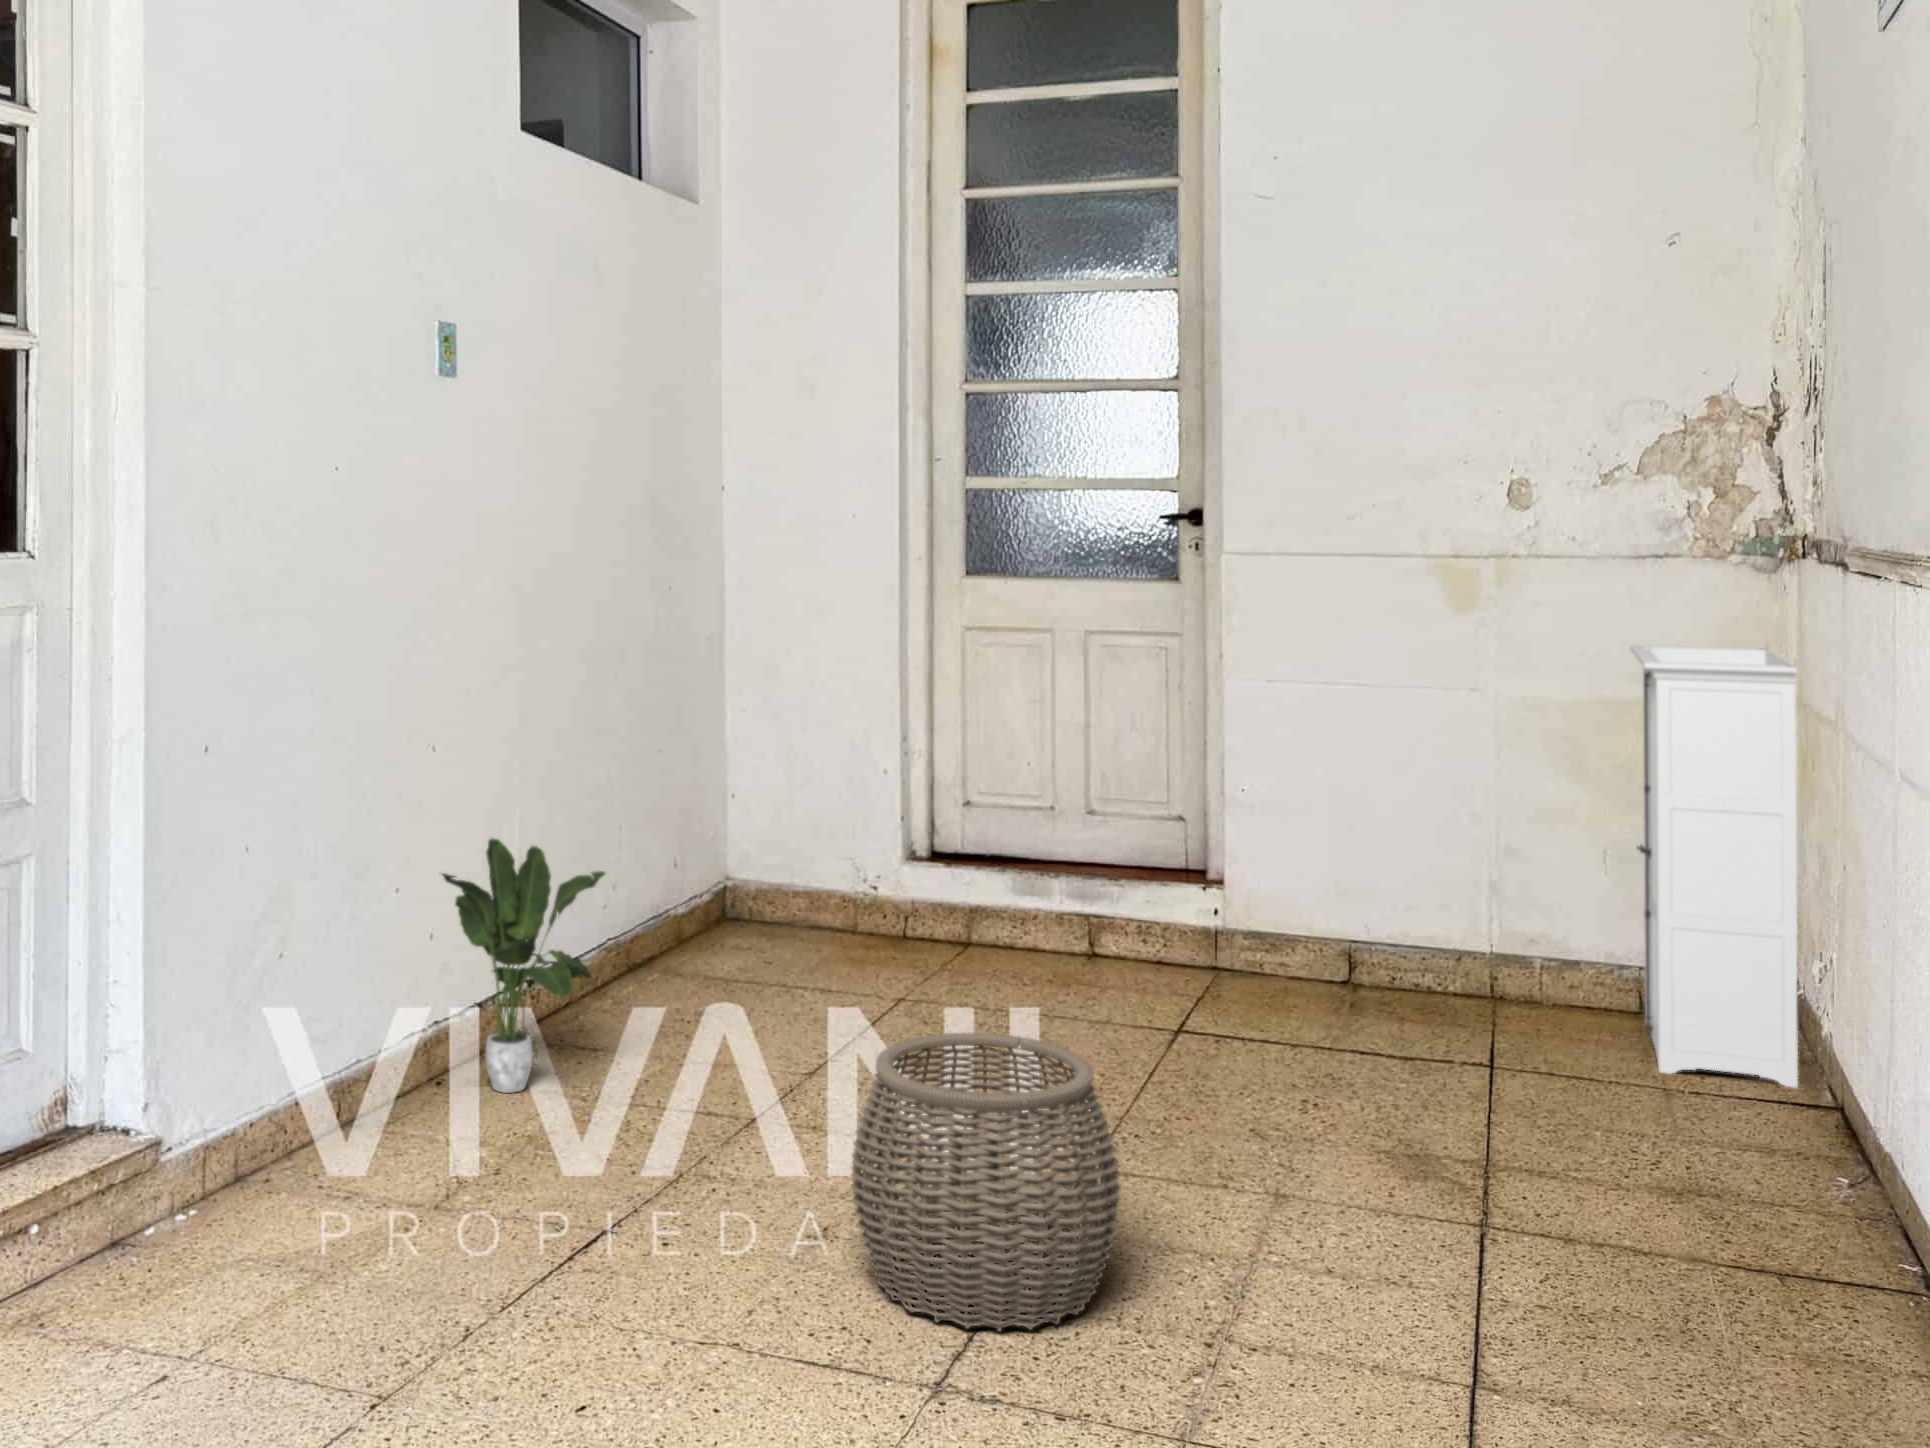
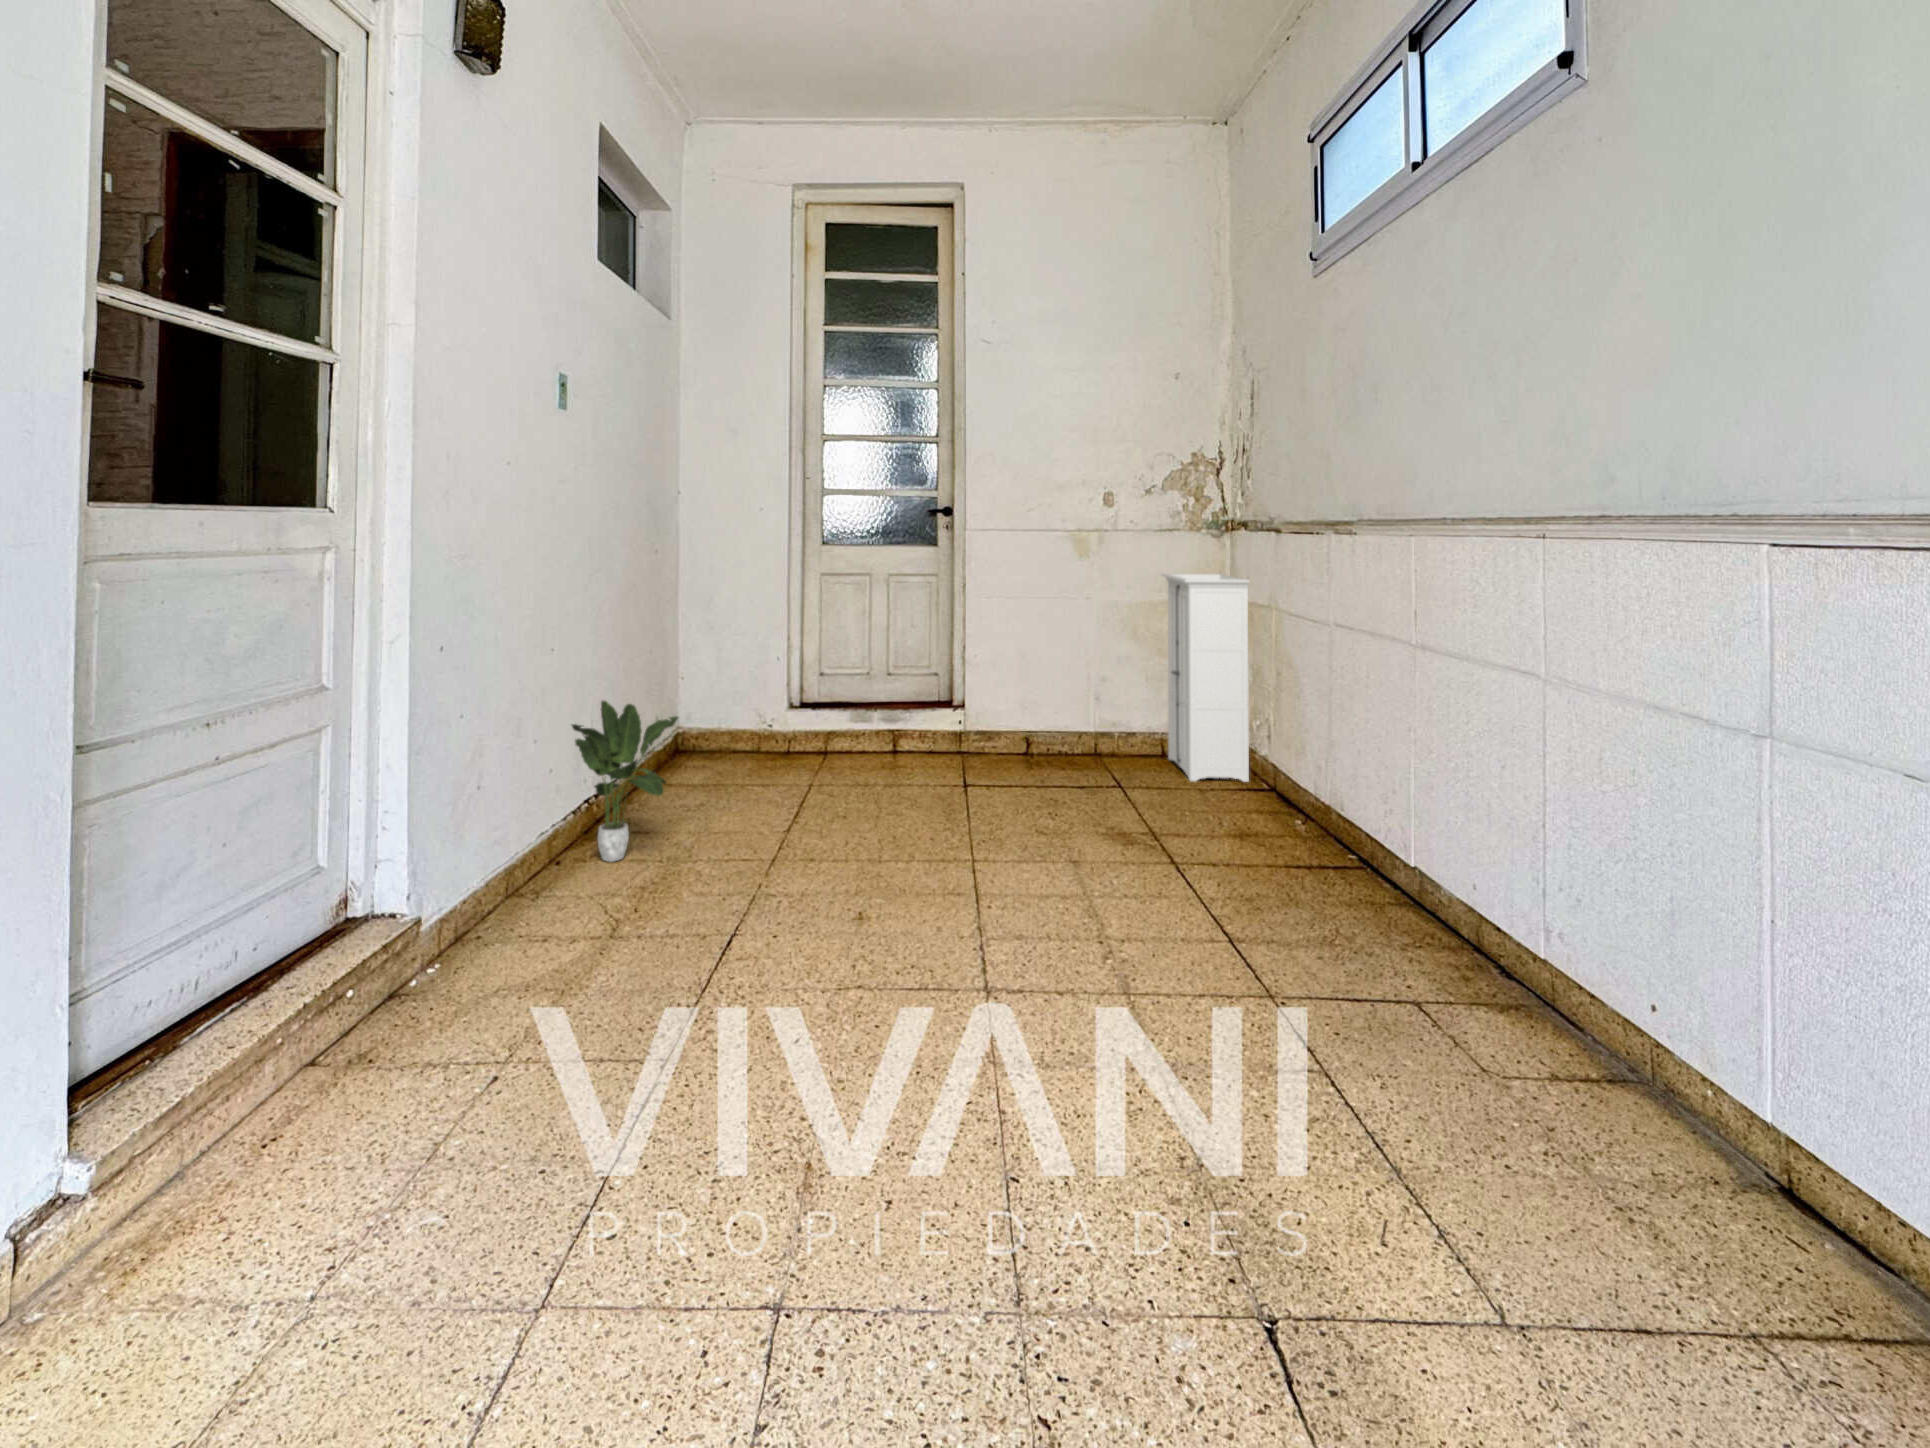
woven basket: present [851,1033,1121,1332] -> none [897,785,1048,954]

